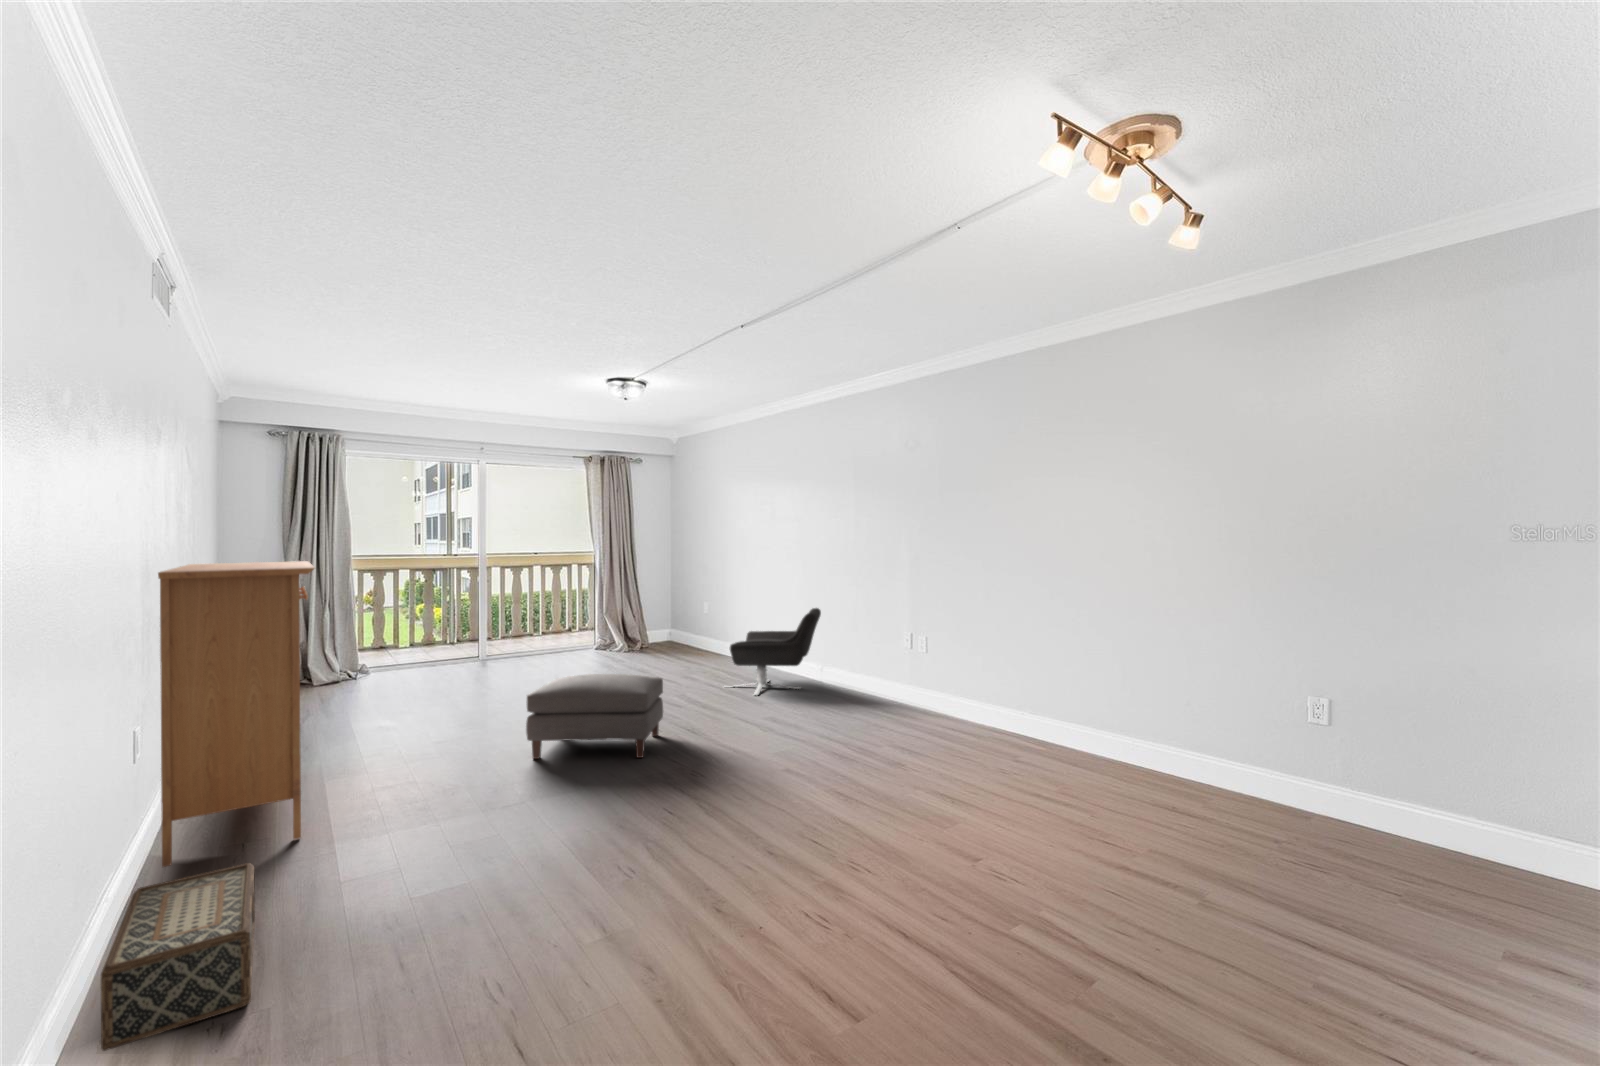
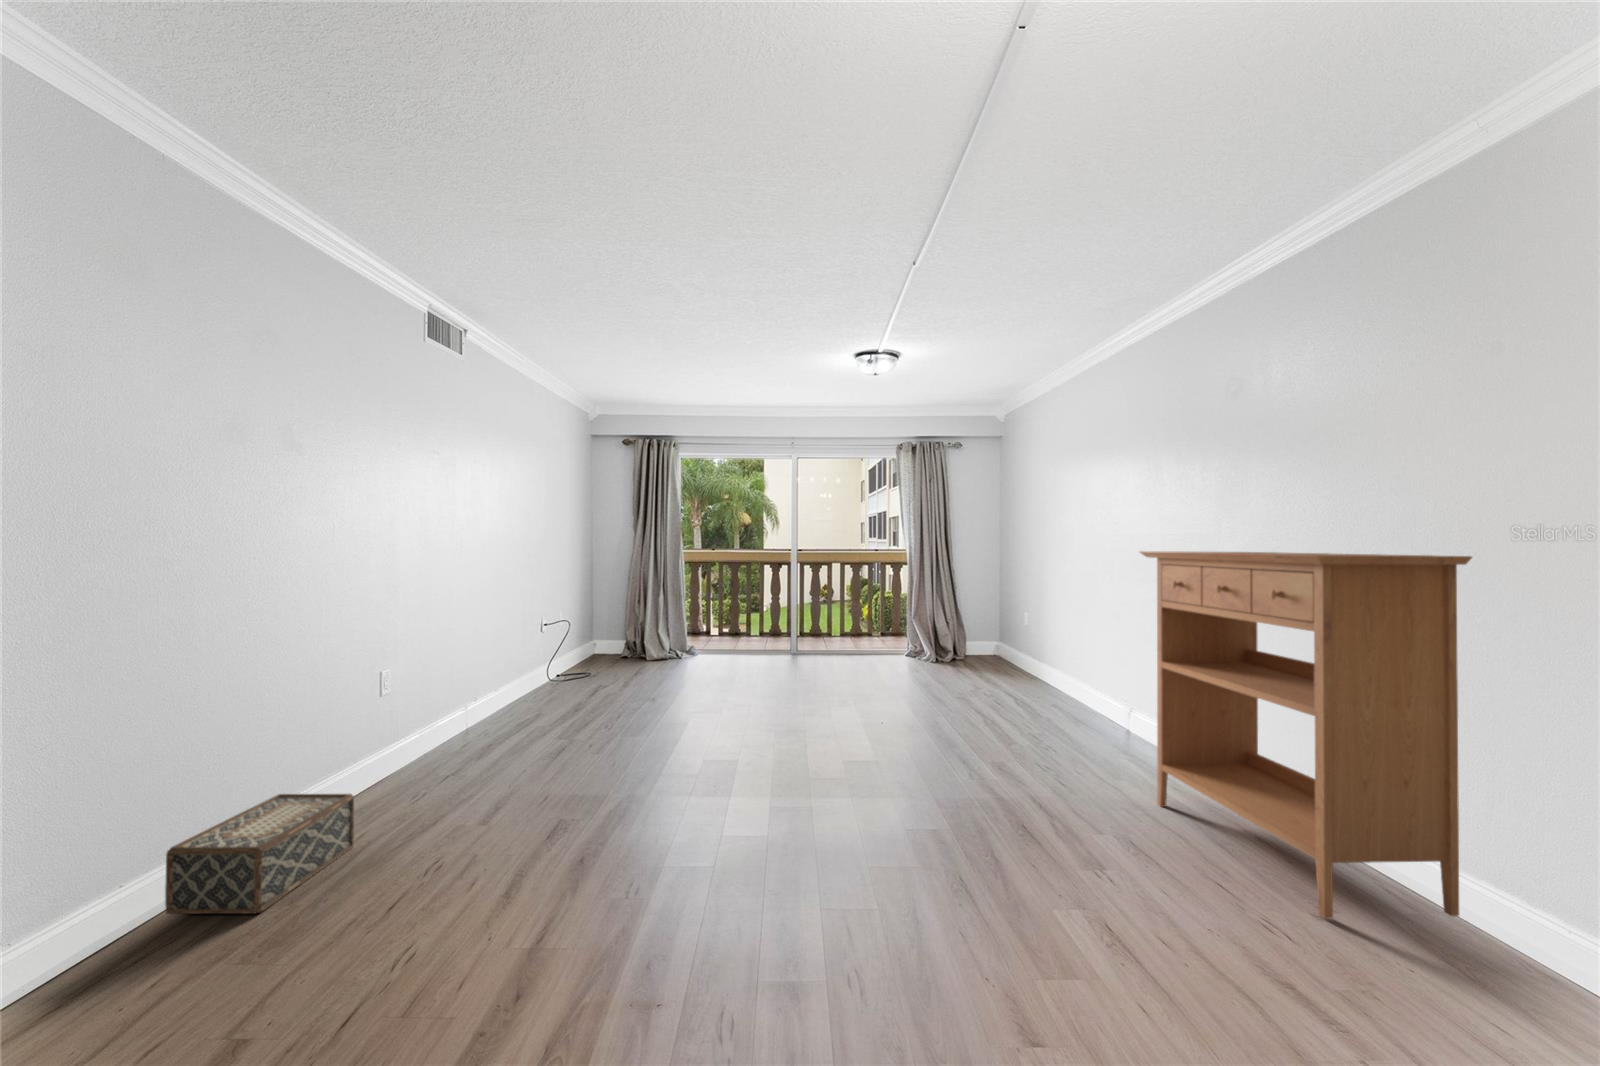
console table: present [158,561,315,867] -> present [1140,551,1472,919]
lounge chair: present [730,608,821,695] -> none [983,627,1123,732]
ottoman: present [526,674,663,759] -> none [704,675,856,777]

